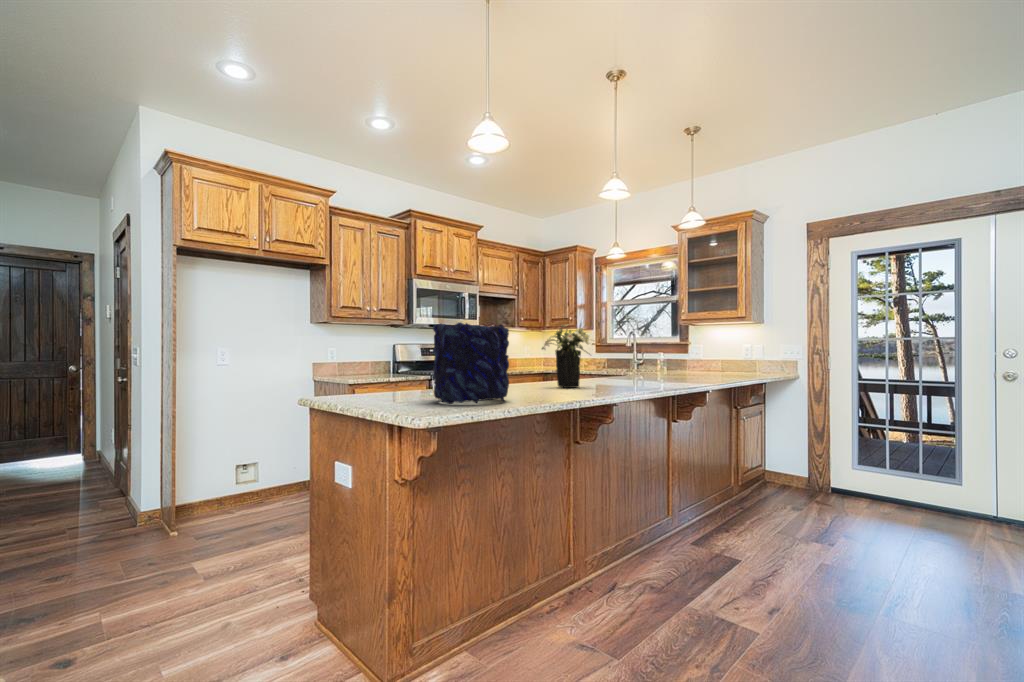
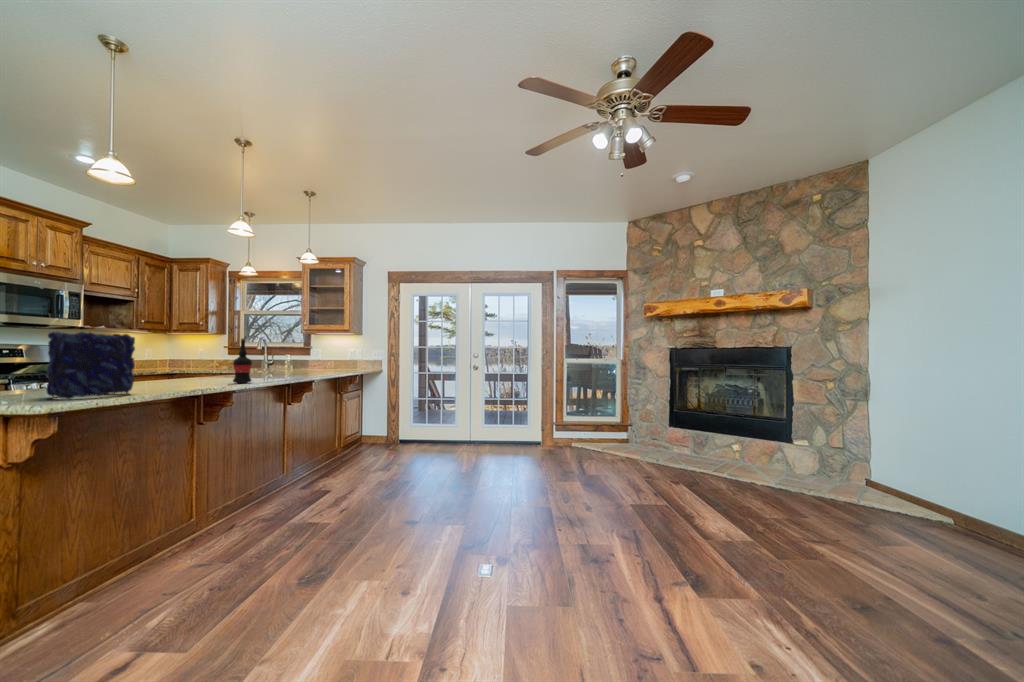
flower arrangement: present [542,324,590,388] -> none [167,332,220,383]
wine bottle: none [611,329,634,391] -> present [233,339,252,383]

